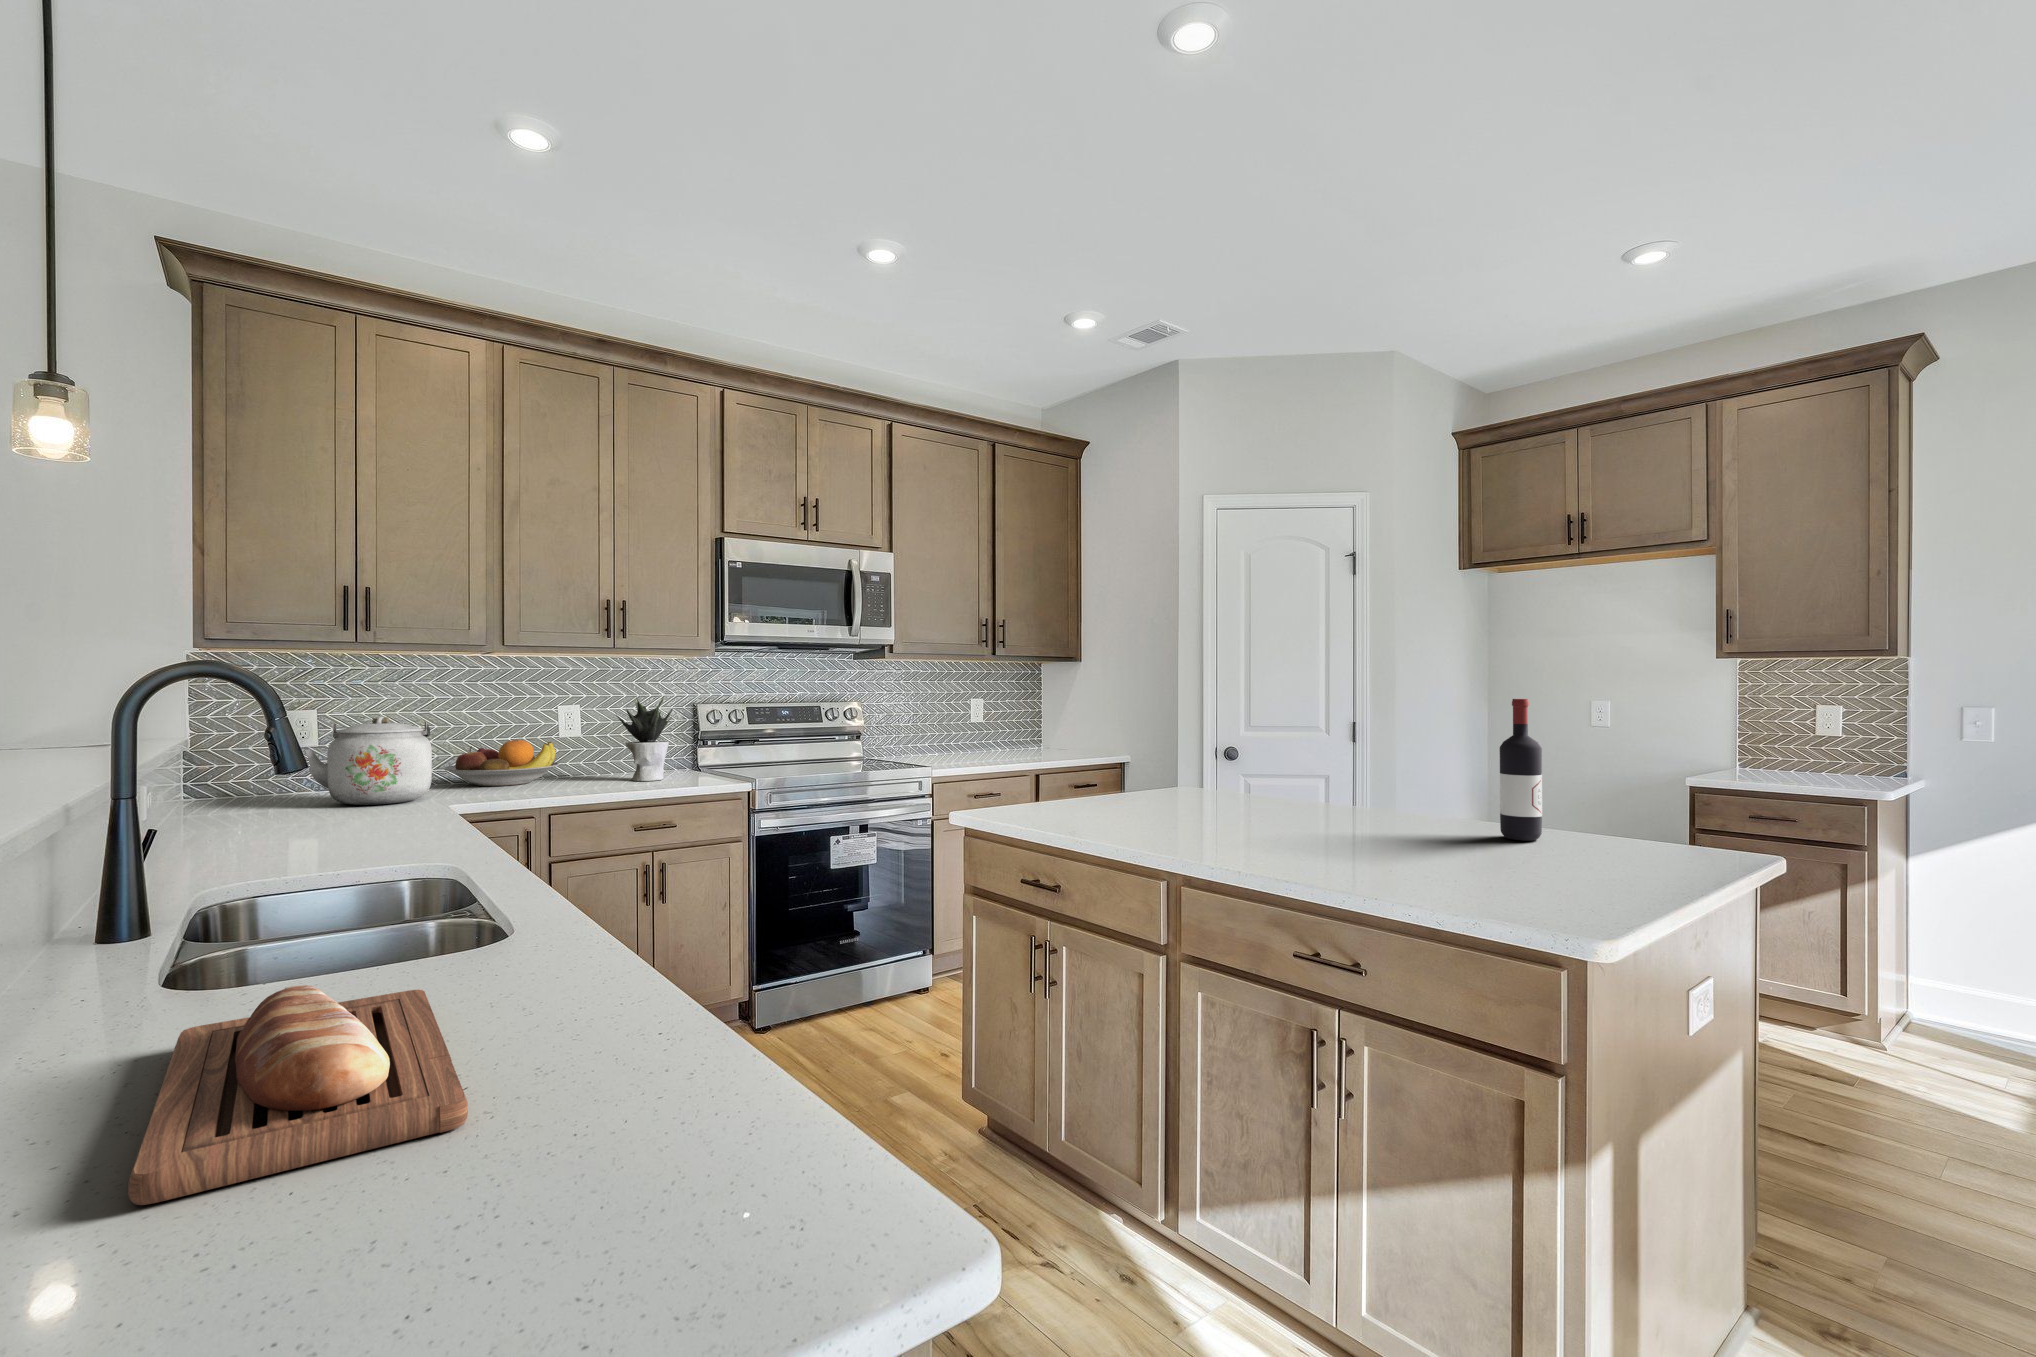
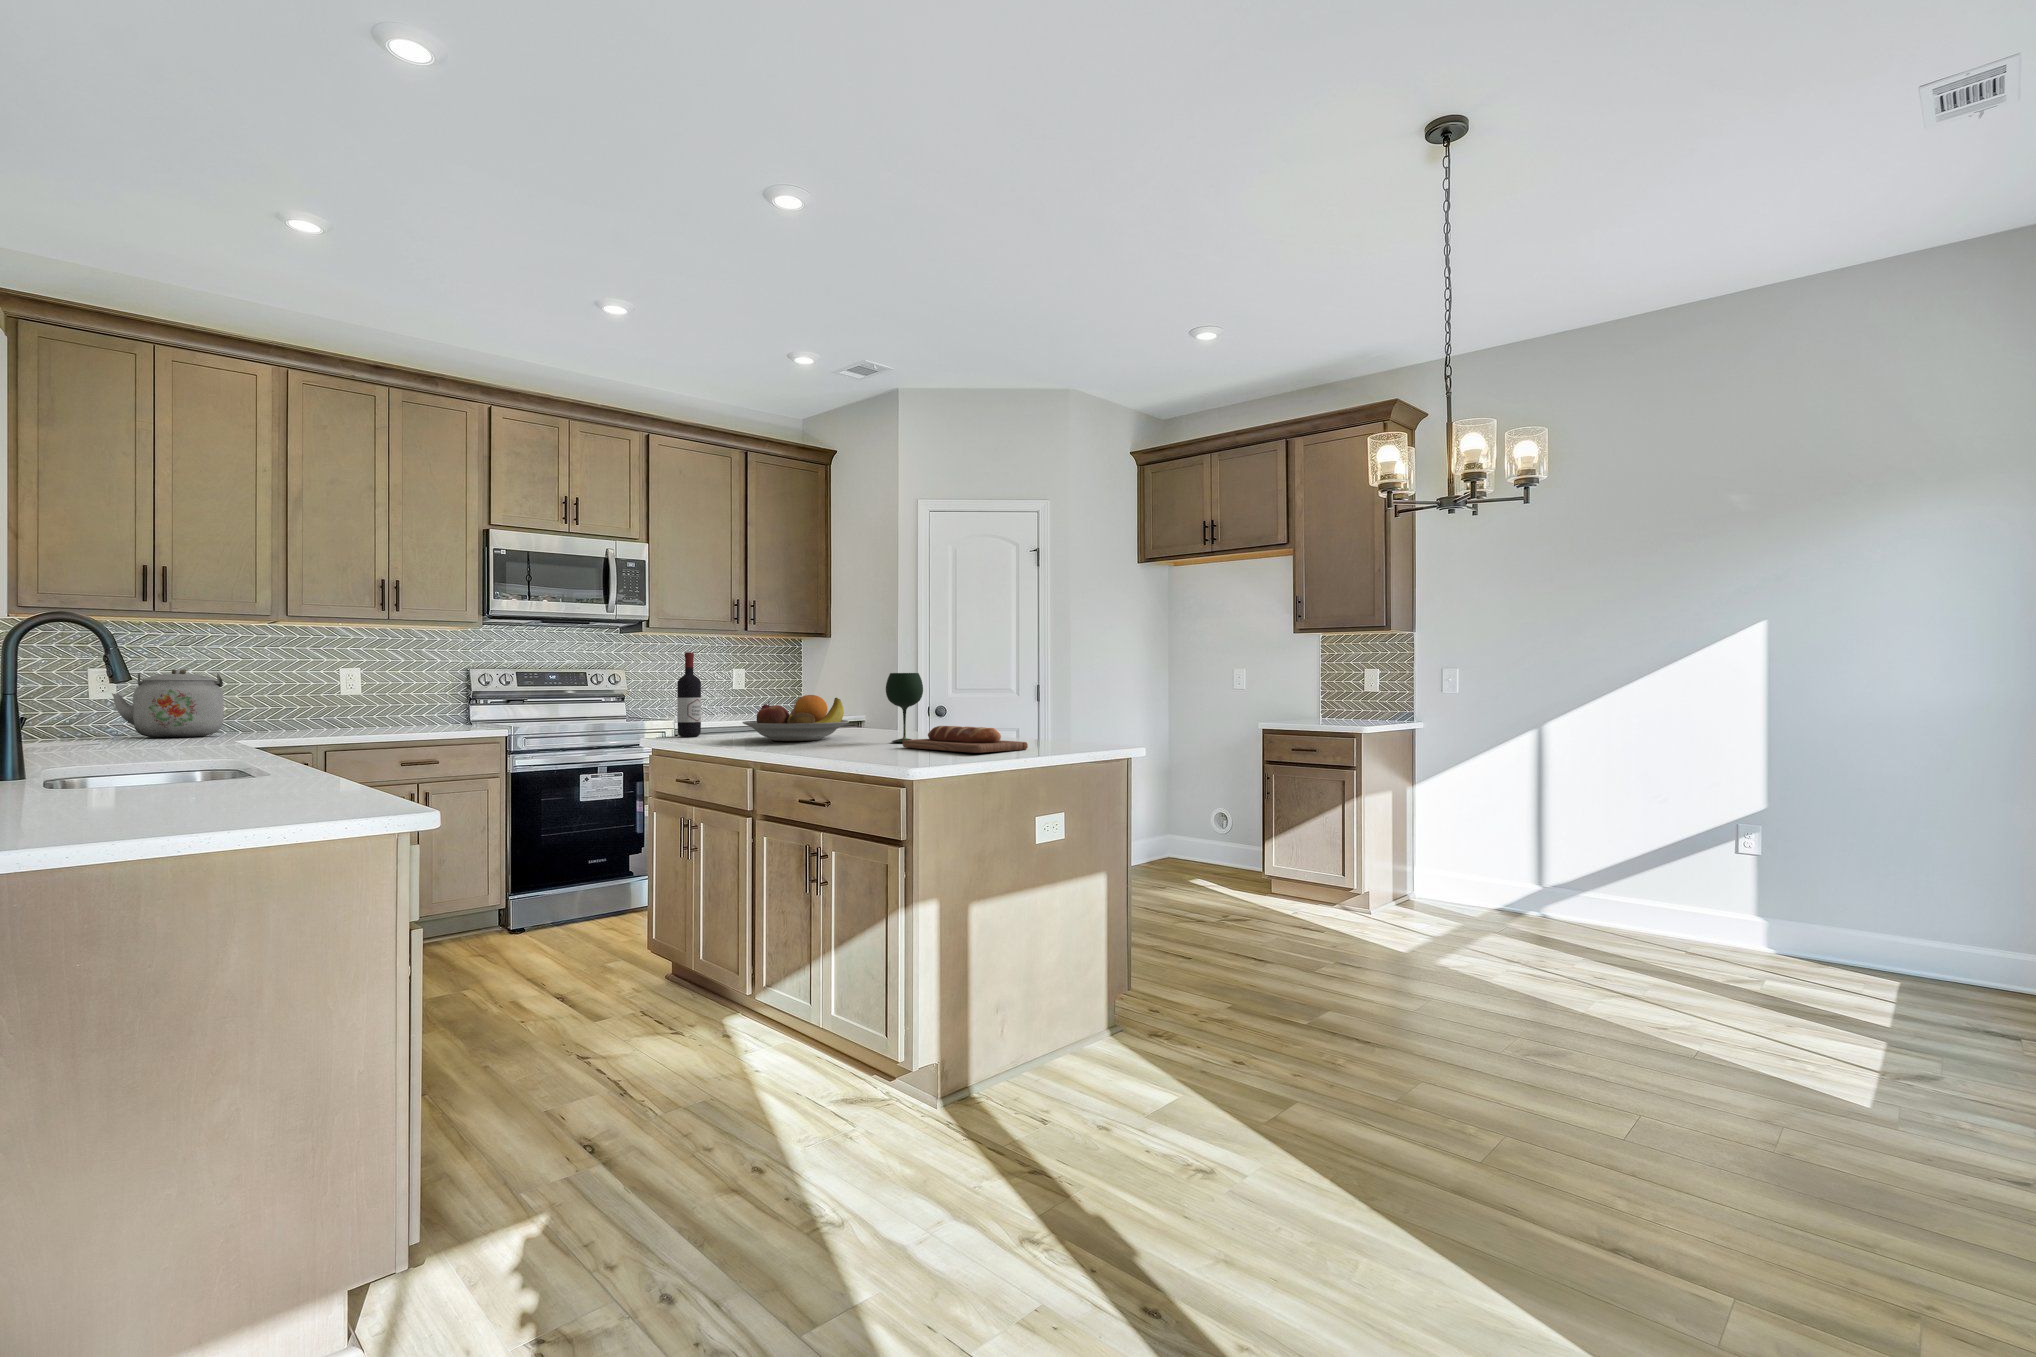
potted plant: present [615,696,673,781] -> none [389,658,442,728]
wine bottle: present [1500,699,1542,841] -> present [677,652,701,737]
fruit bowl: present [444,740,559,786] -> present [743,695,849,741]
wine glass: none [1367,740,1427,848] -> present [886,673,923,742]
bread loaf: present [128,985,468,1205] -> present [903,726,1028,753]

